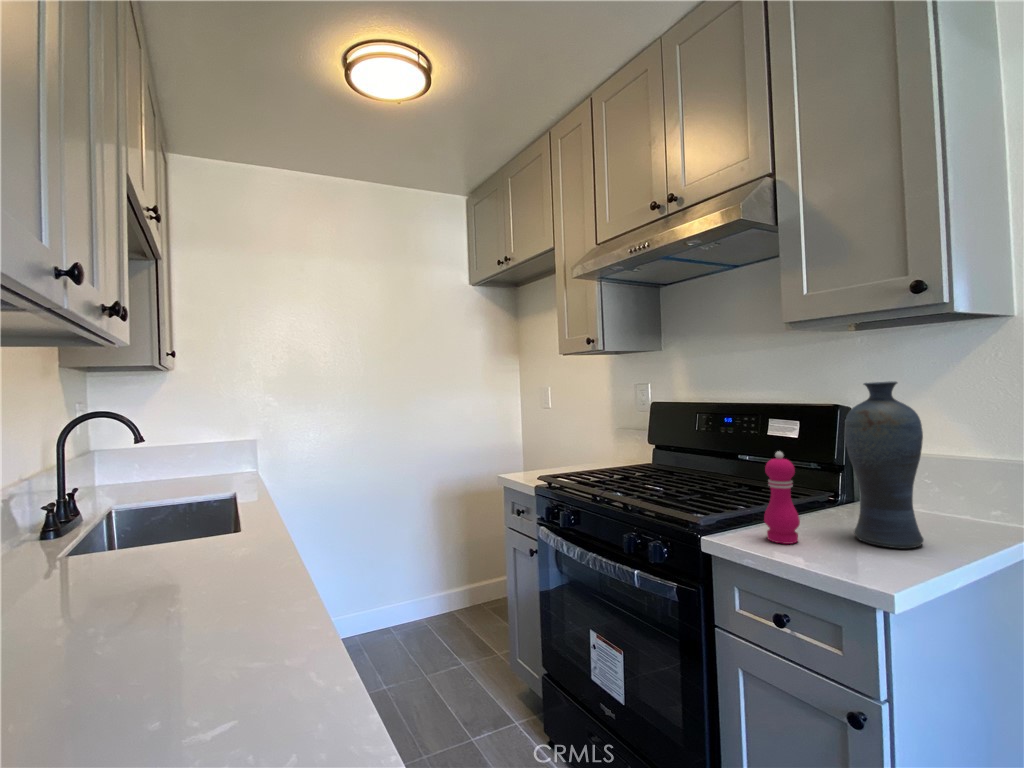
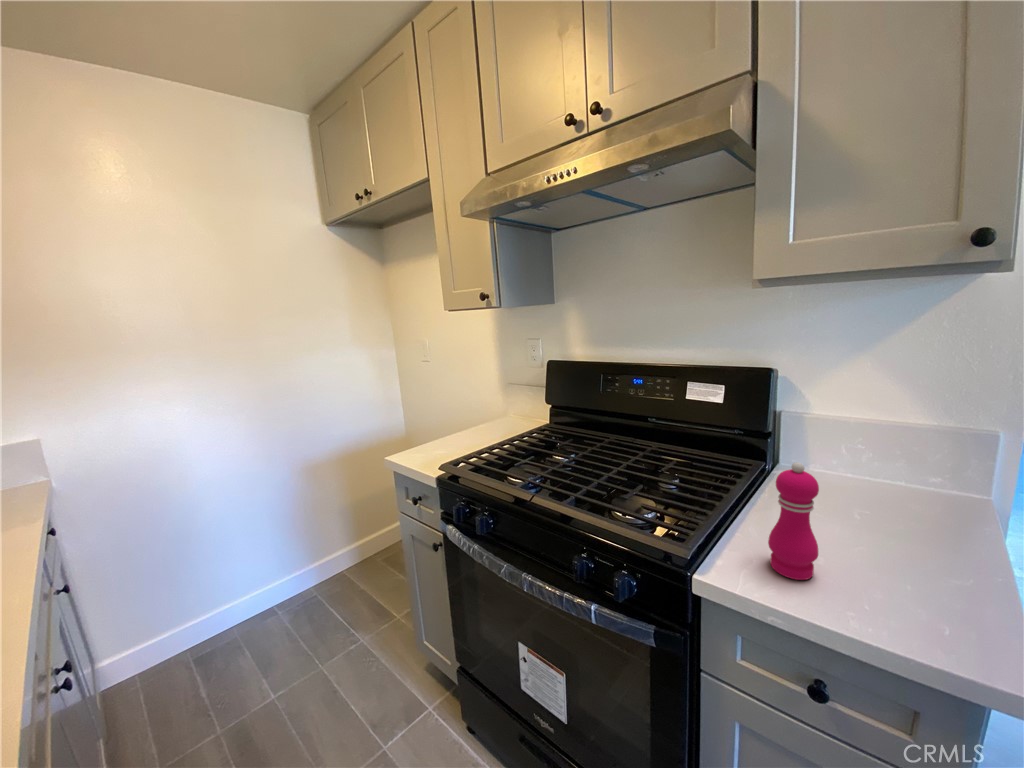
vase: present [845,381,924,548] -> none [848,361,964,567]

